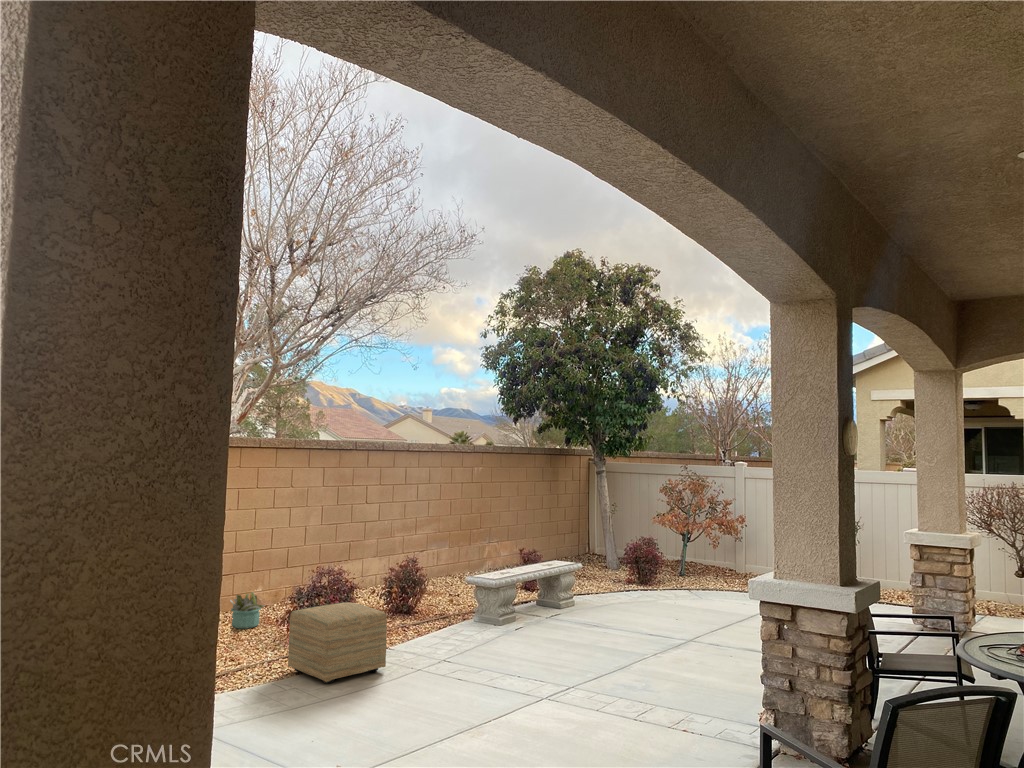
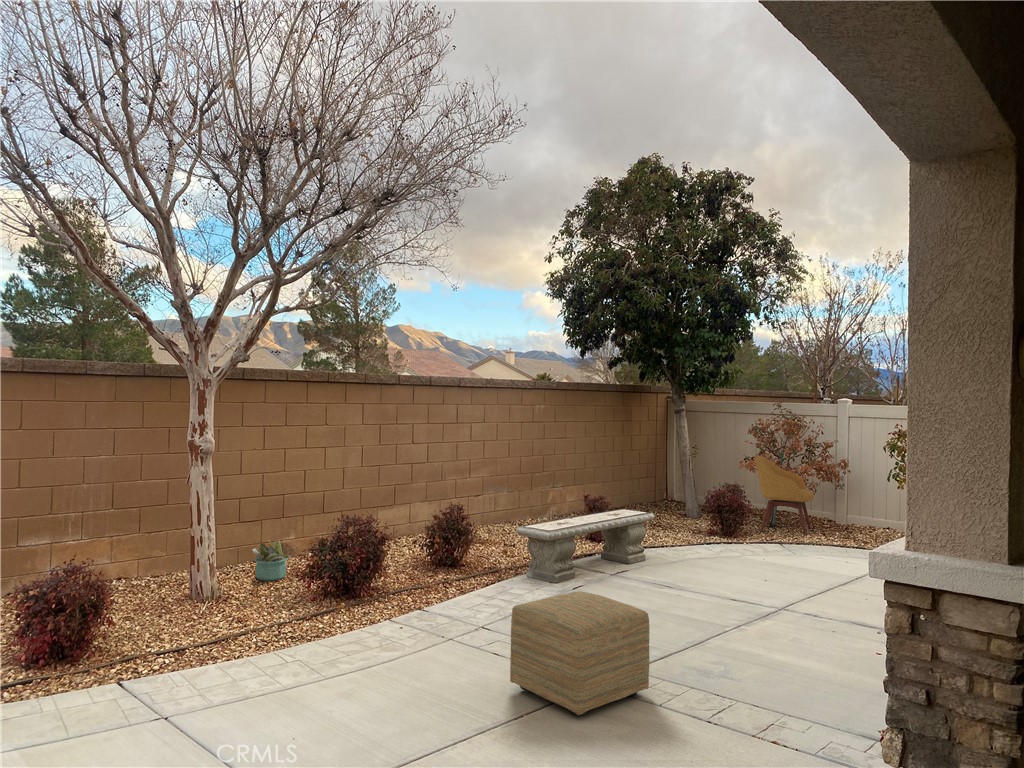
chair: none [666,512,716,582] -> present [755,455,814,536]
ottoman: present [288,602,387,683] -> present [510,591,650,715]

